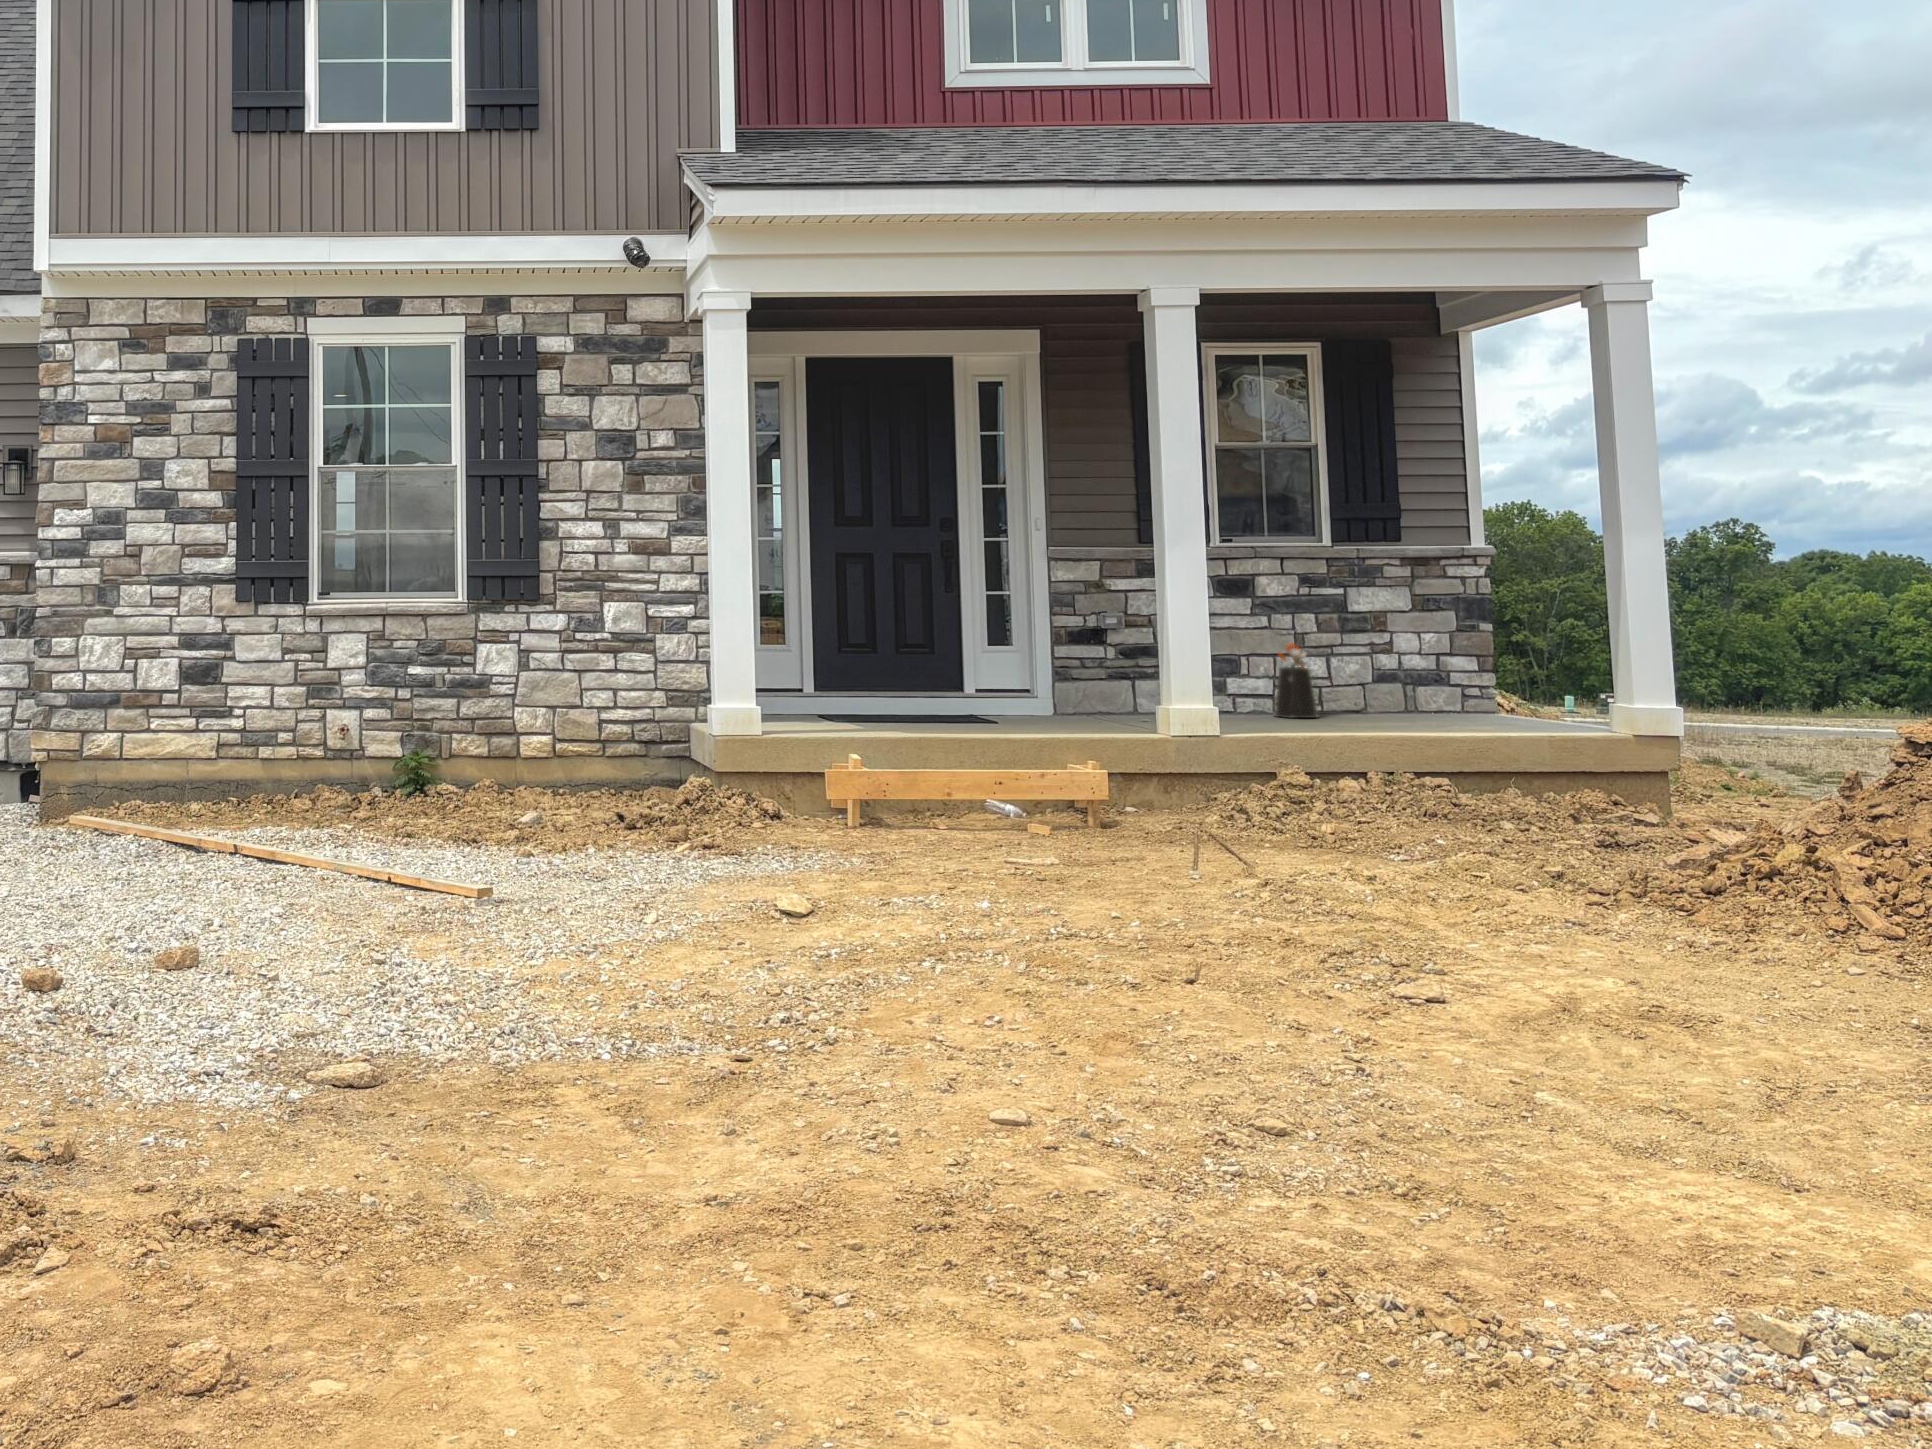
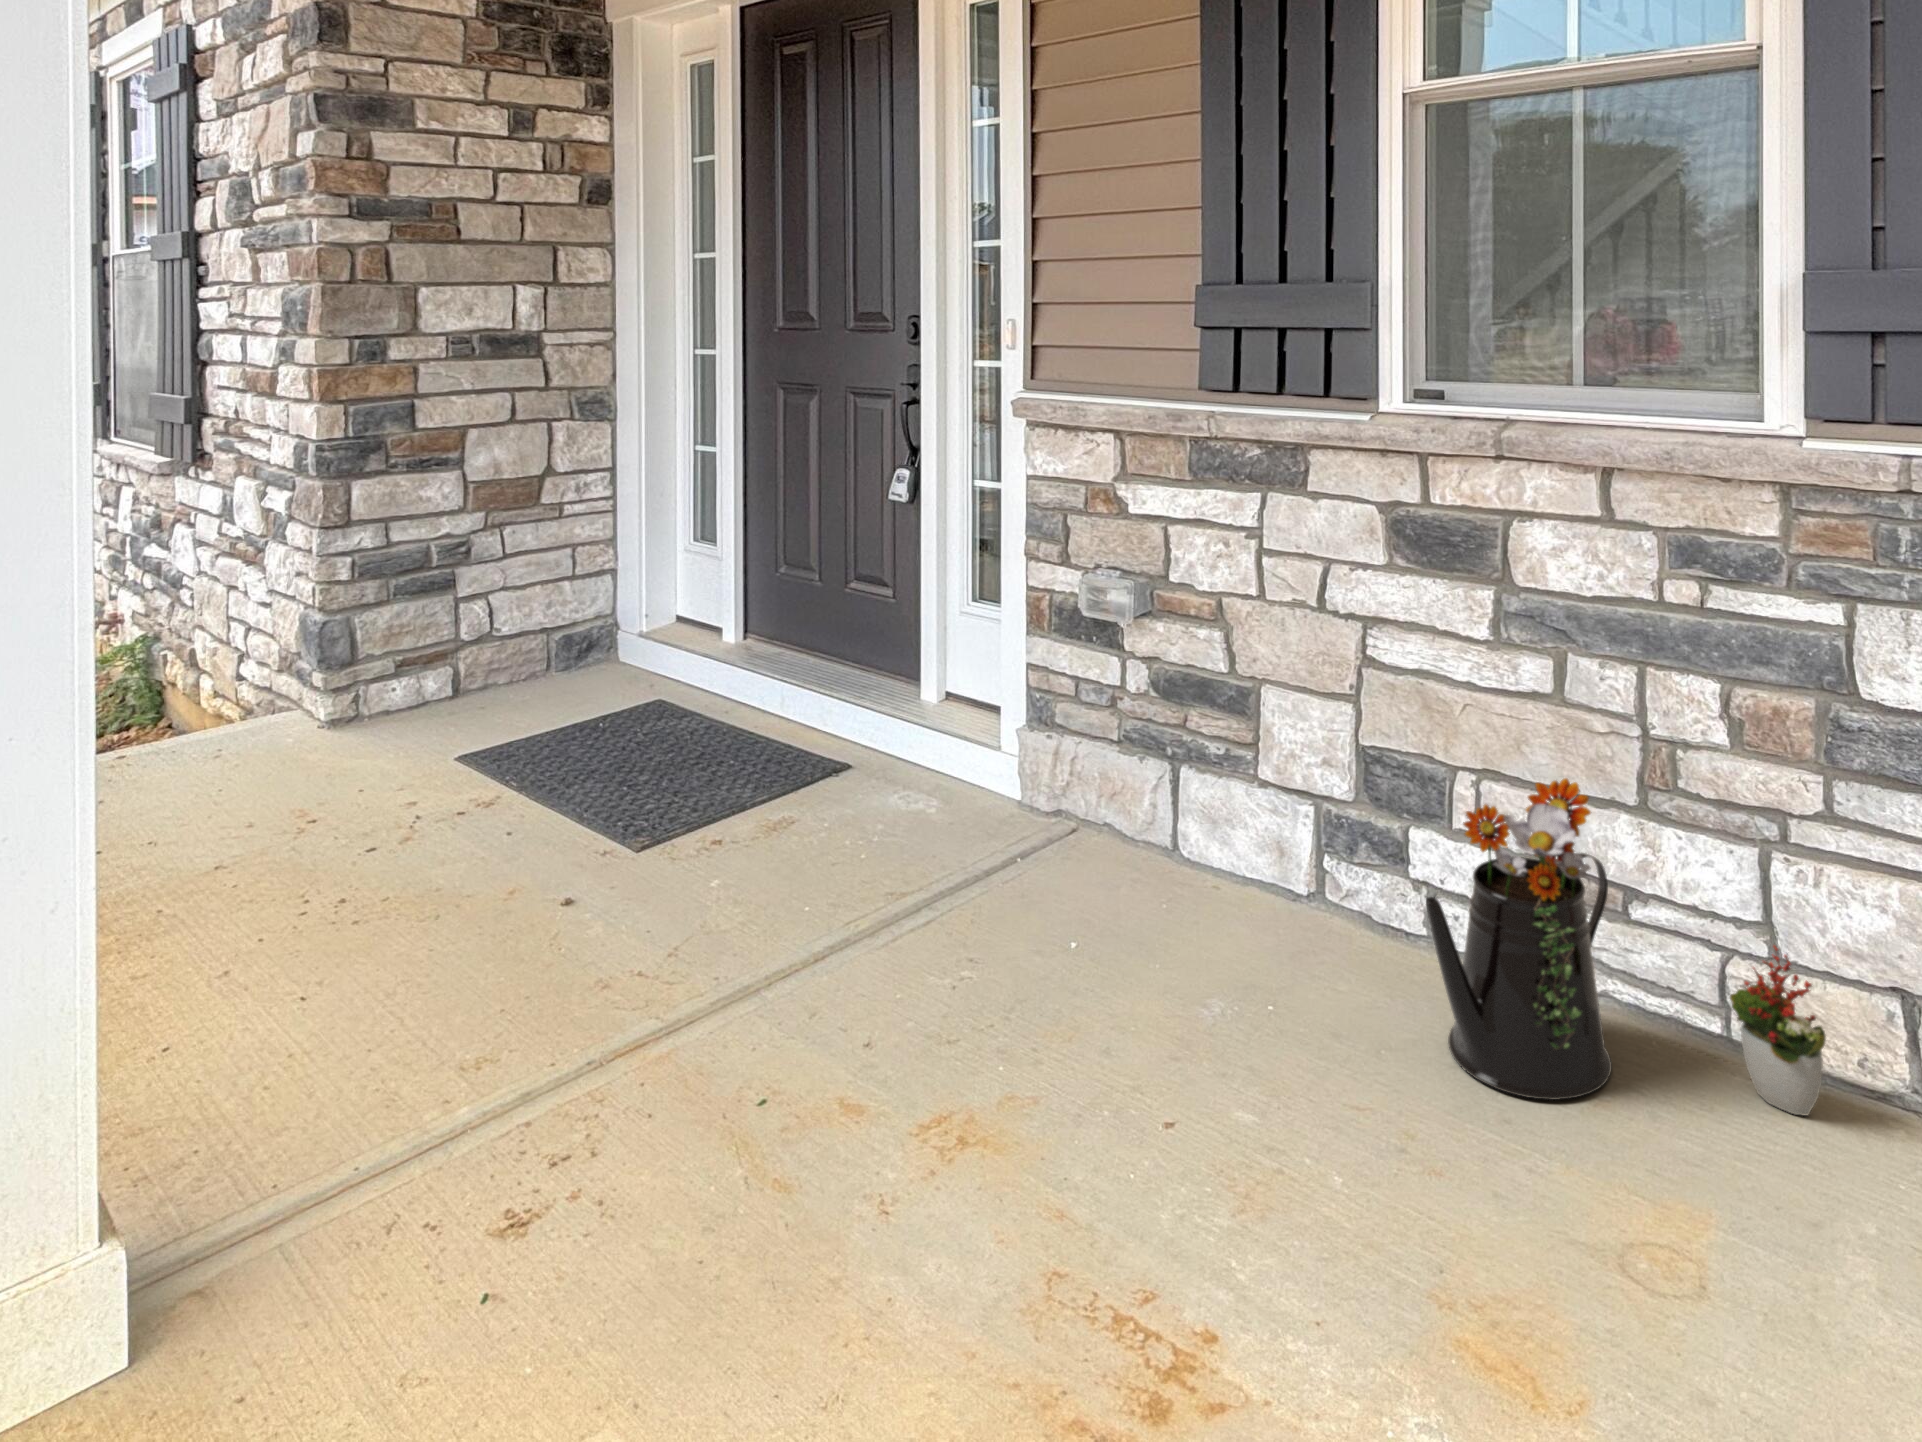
decorative plant: none [1331,675,1357,715] -> present [1730,946,1826,1115]

